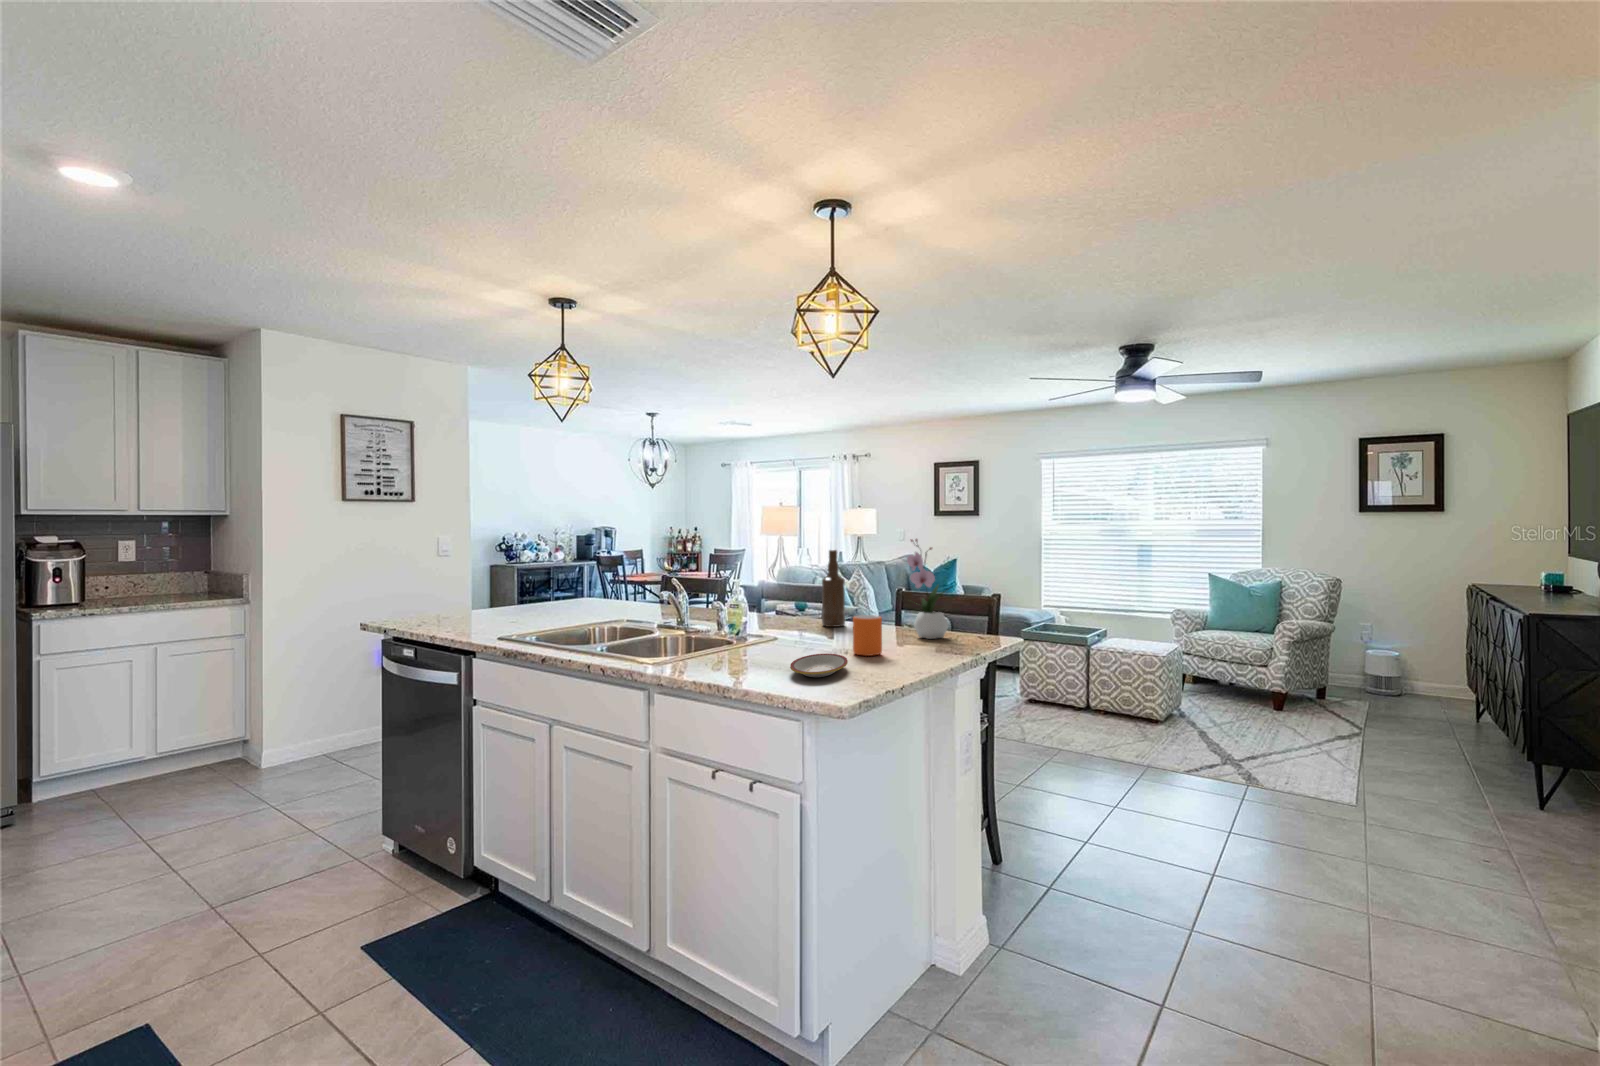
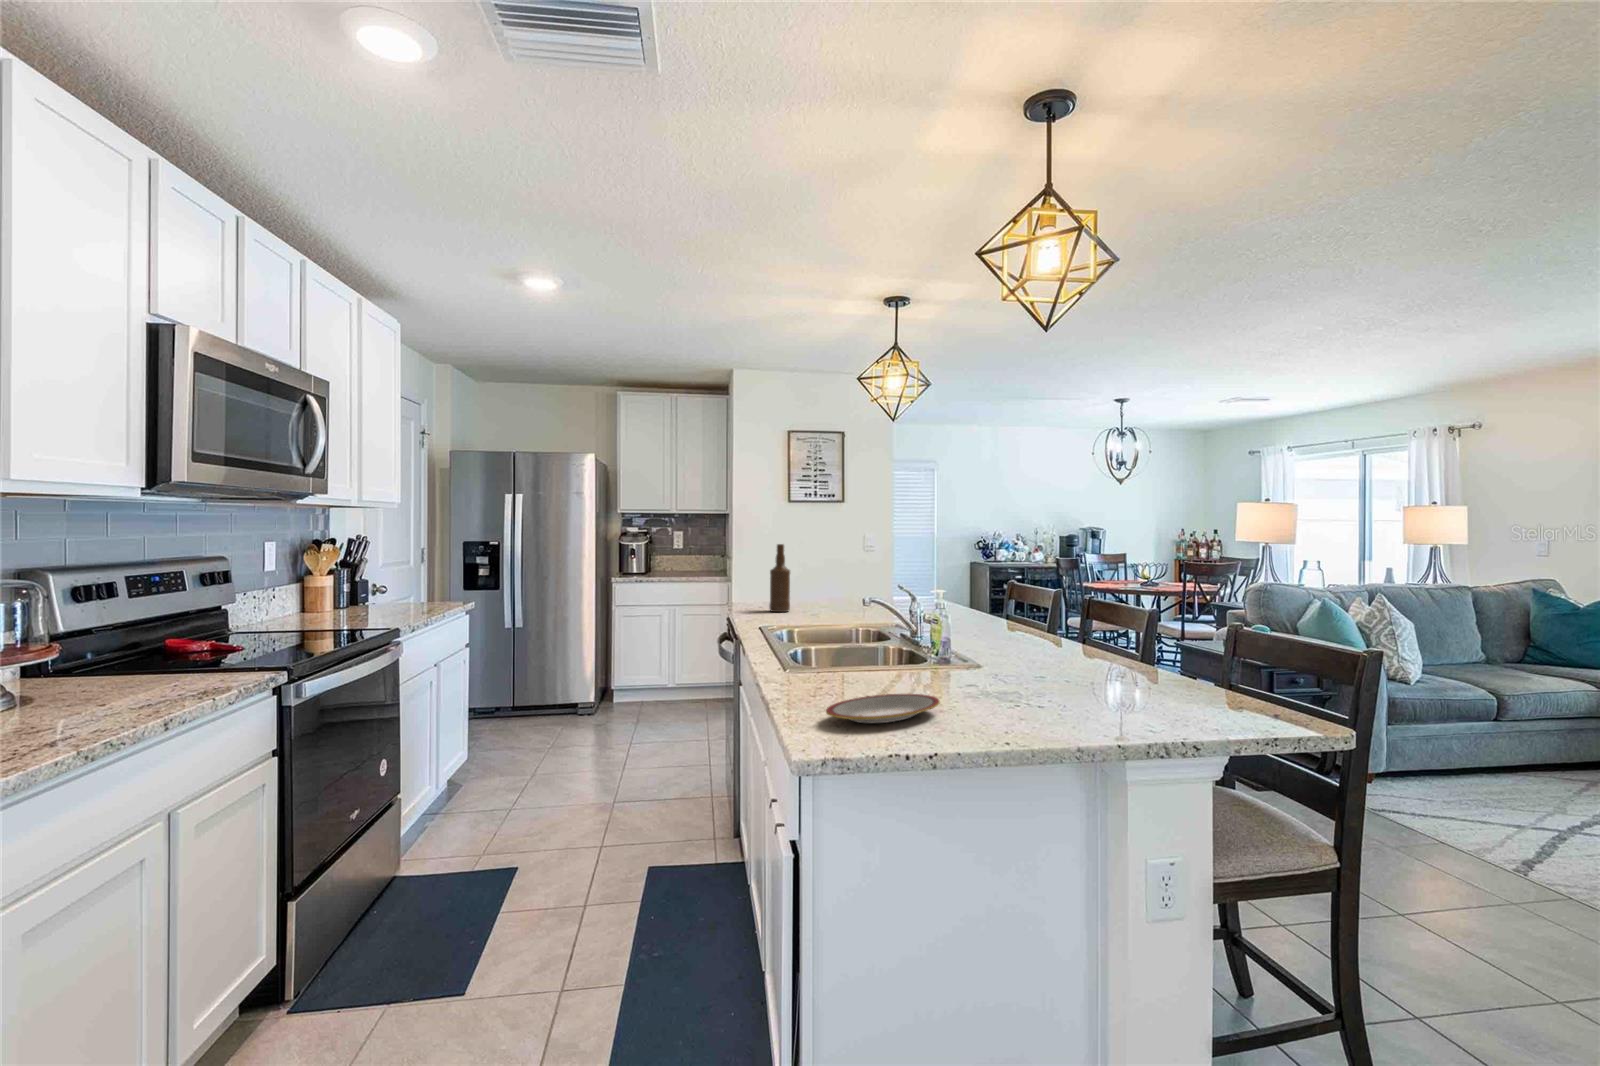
flower arrangement: present [907,539,948,639] -> none [1153,552,1229,709]
bottle: present [822,550,845,627] -> present [769,544,790,612]
mug: present [853,615,882,656] -> none [997,653,1039,712]

